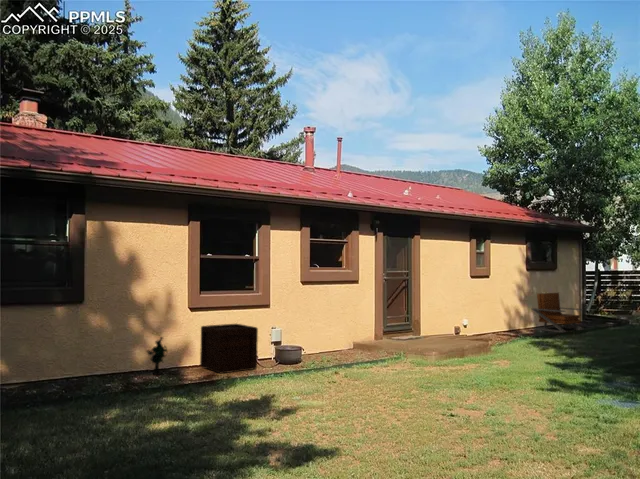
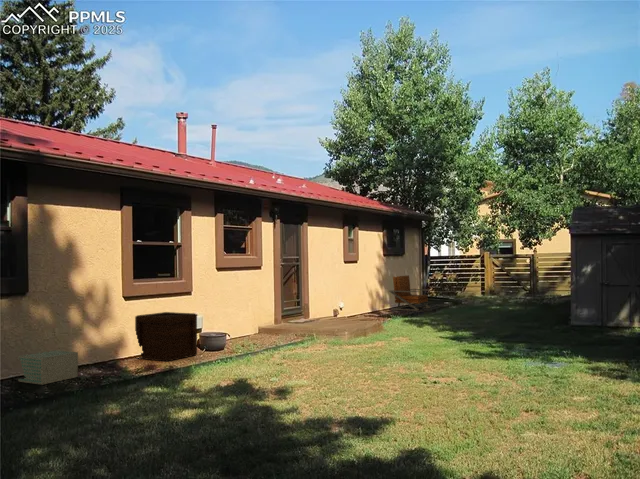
decorative plant: present [147,337,167,375] -> none [88,328,112,368]
storage box: none [71,355,121,388] -> present [18,350,78,384]

